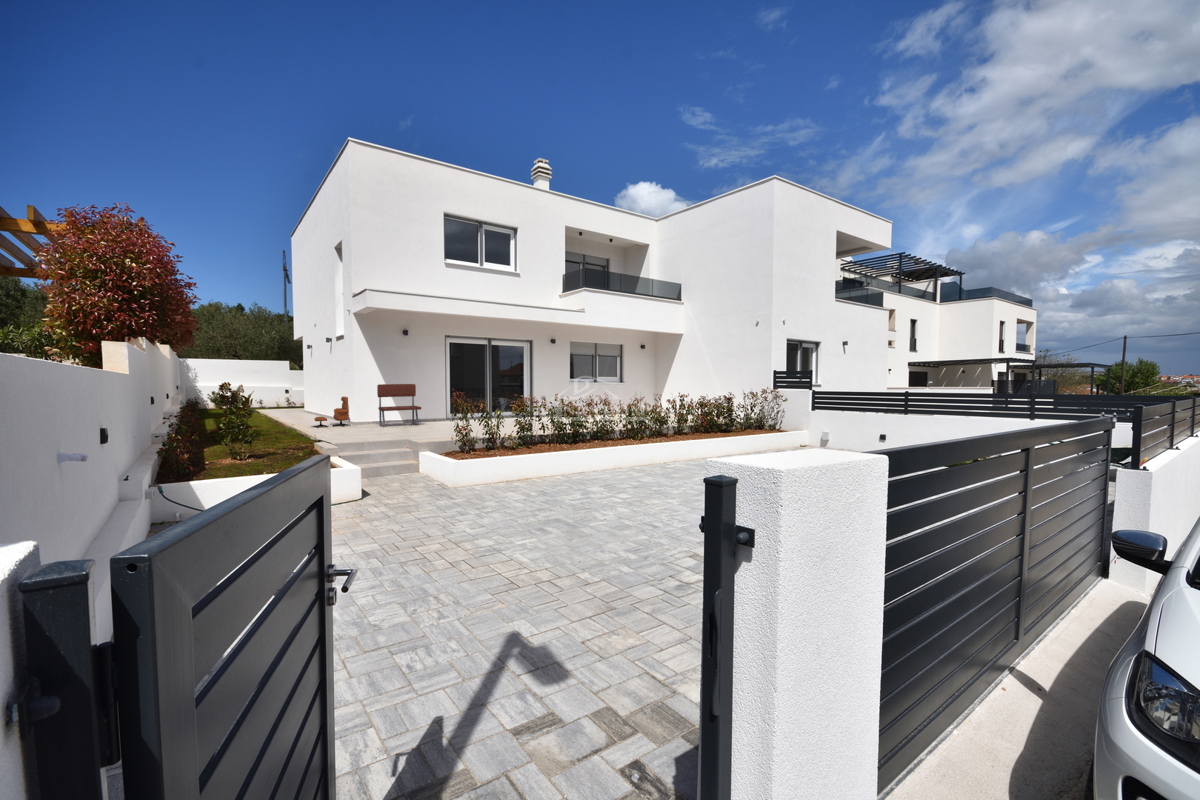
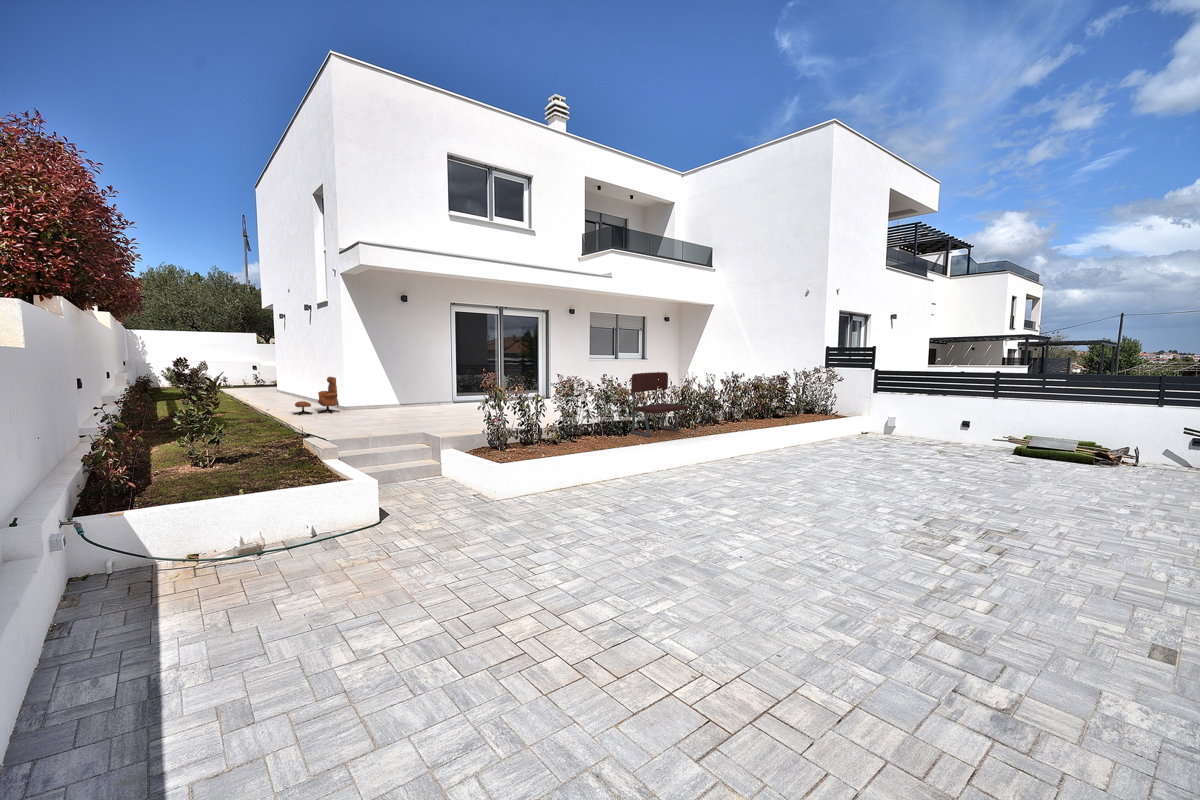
bench: present [377,384,421,427] -> present [631,372,688,437]

